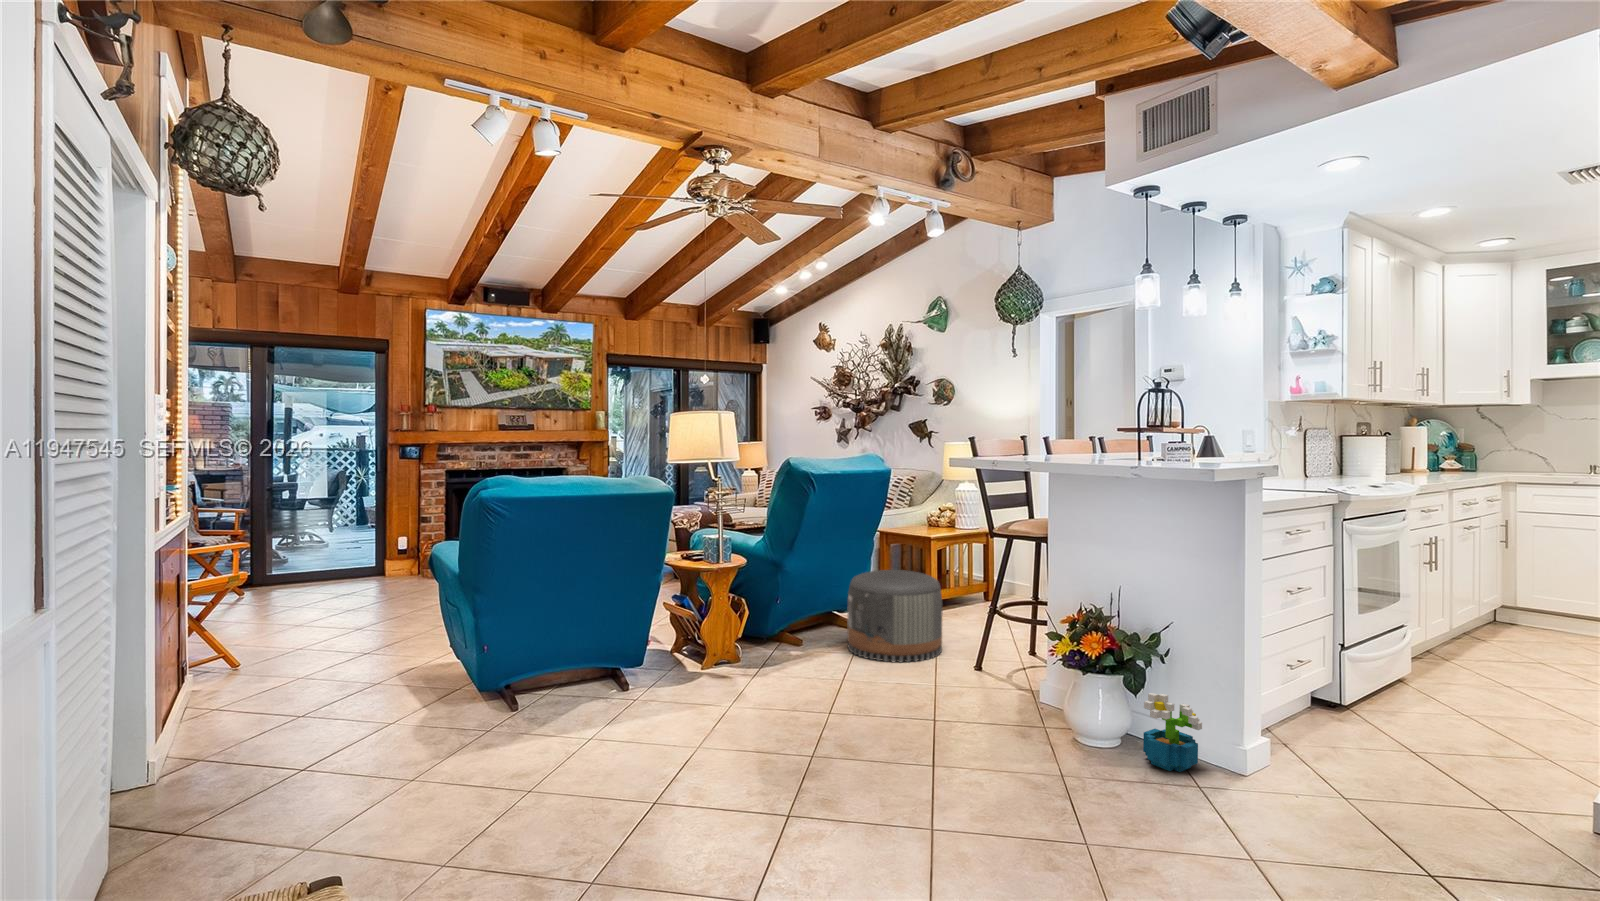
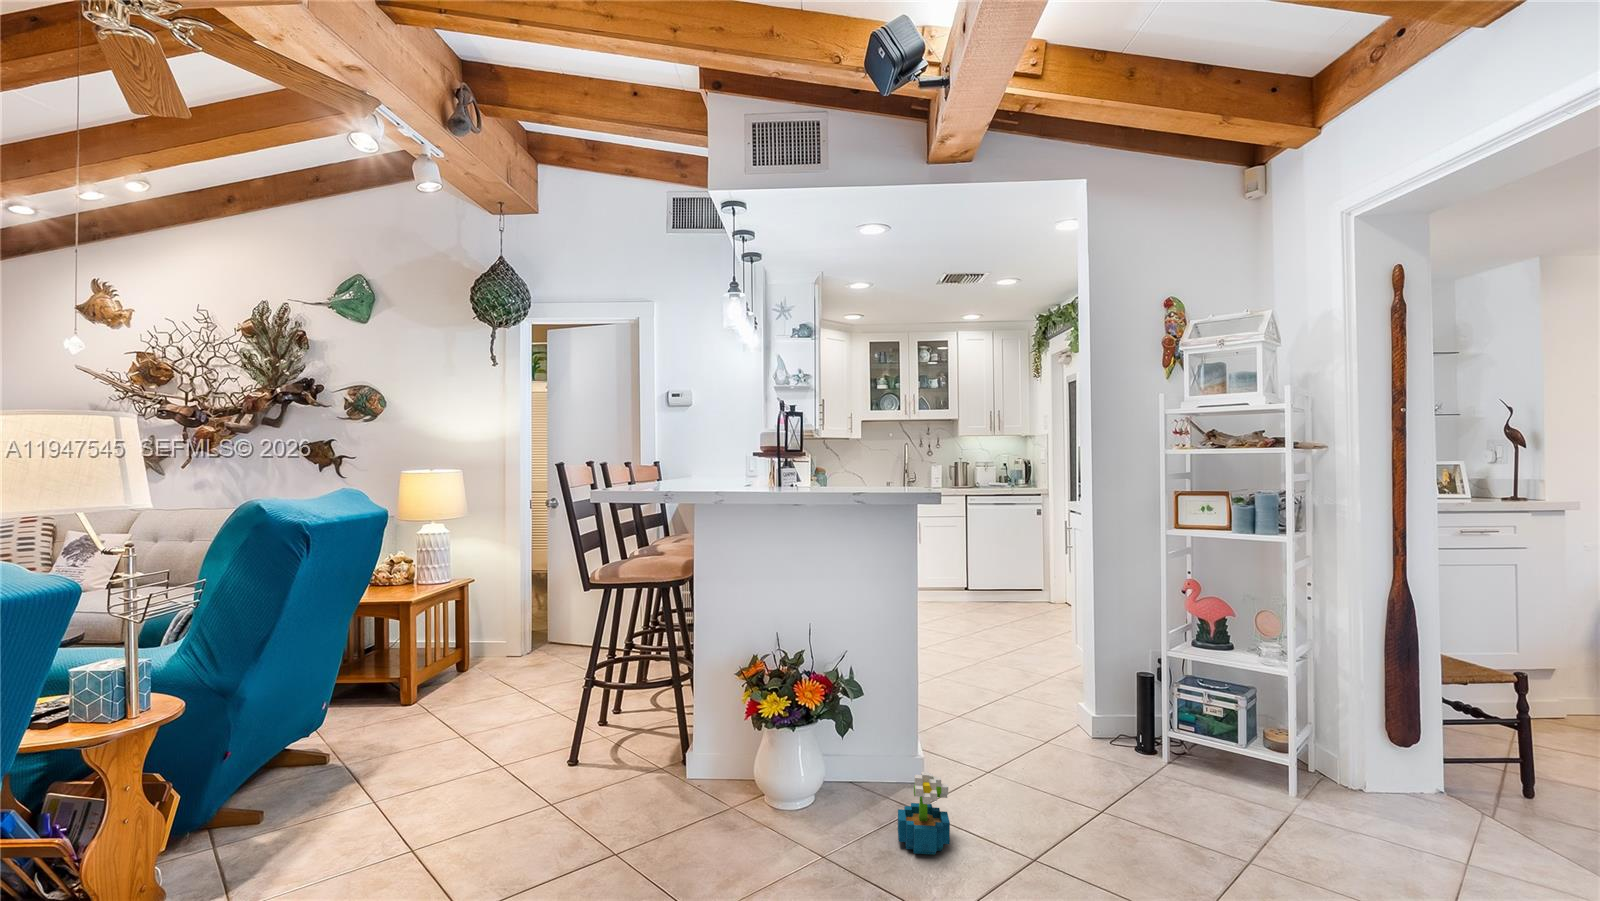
pouf: present [847,570,942,662] -> none [371,678,529,842]

